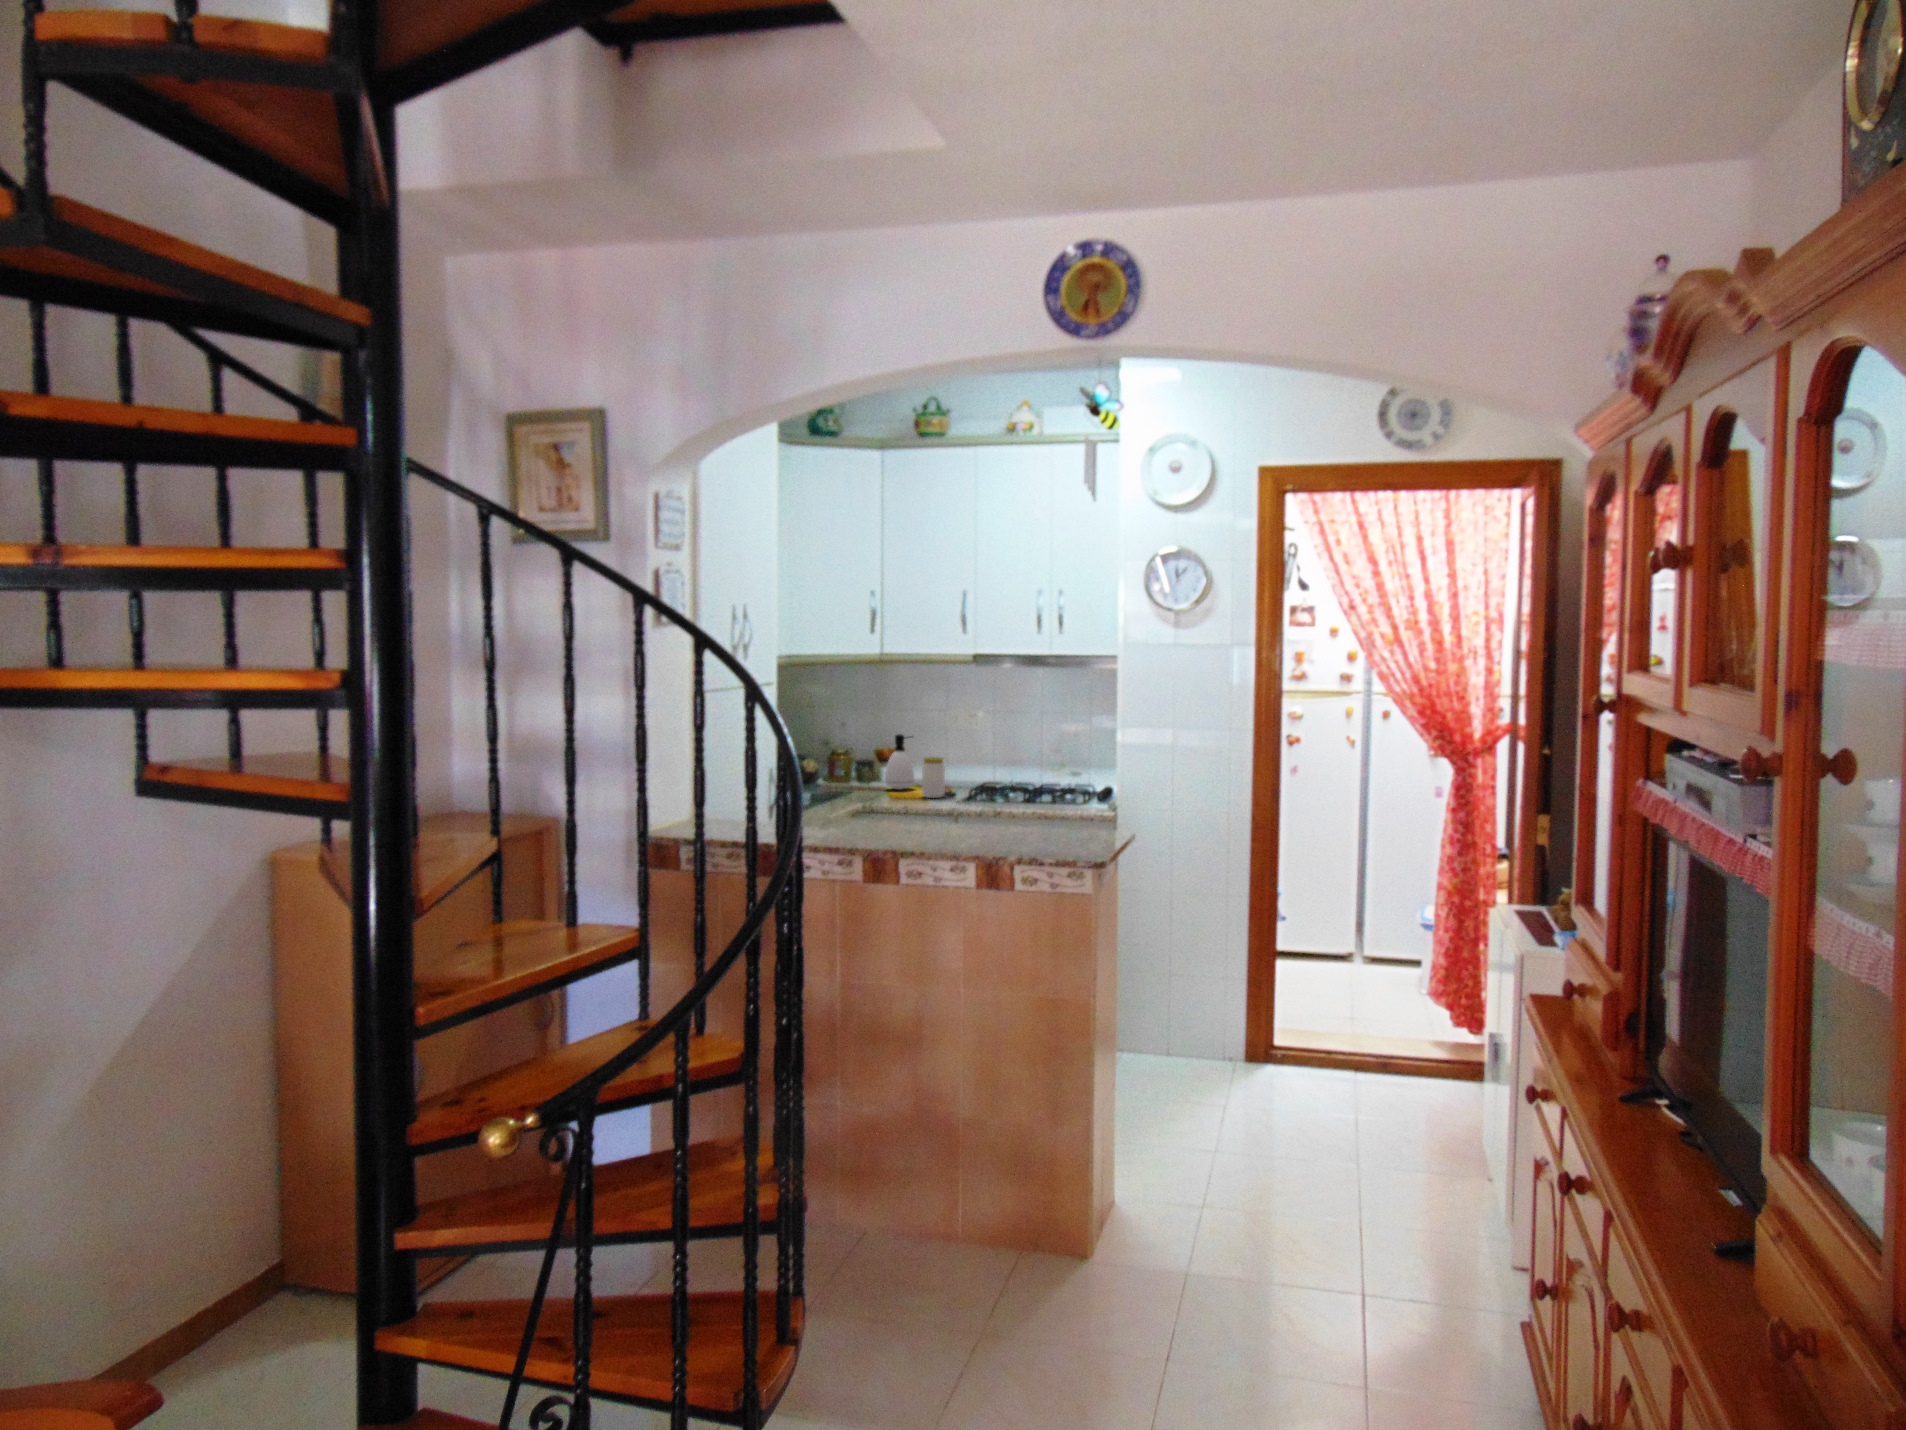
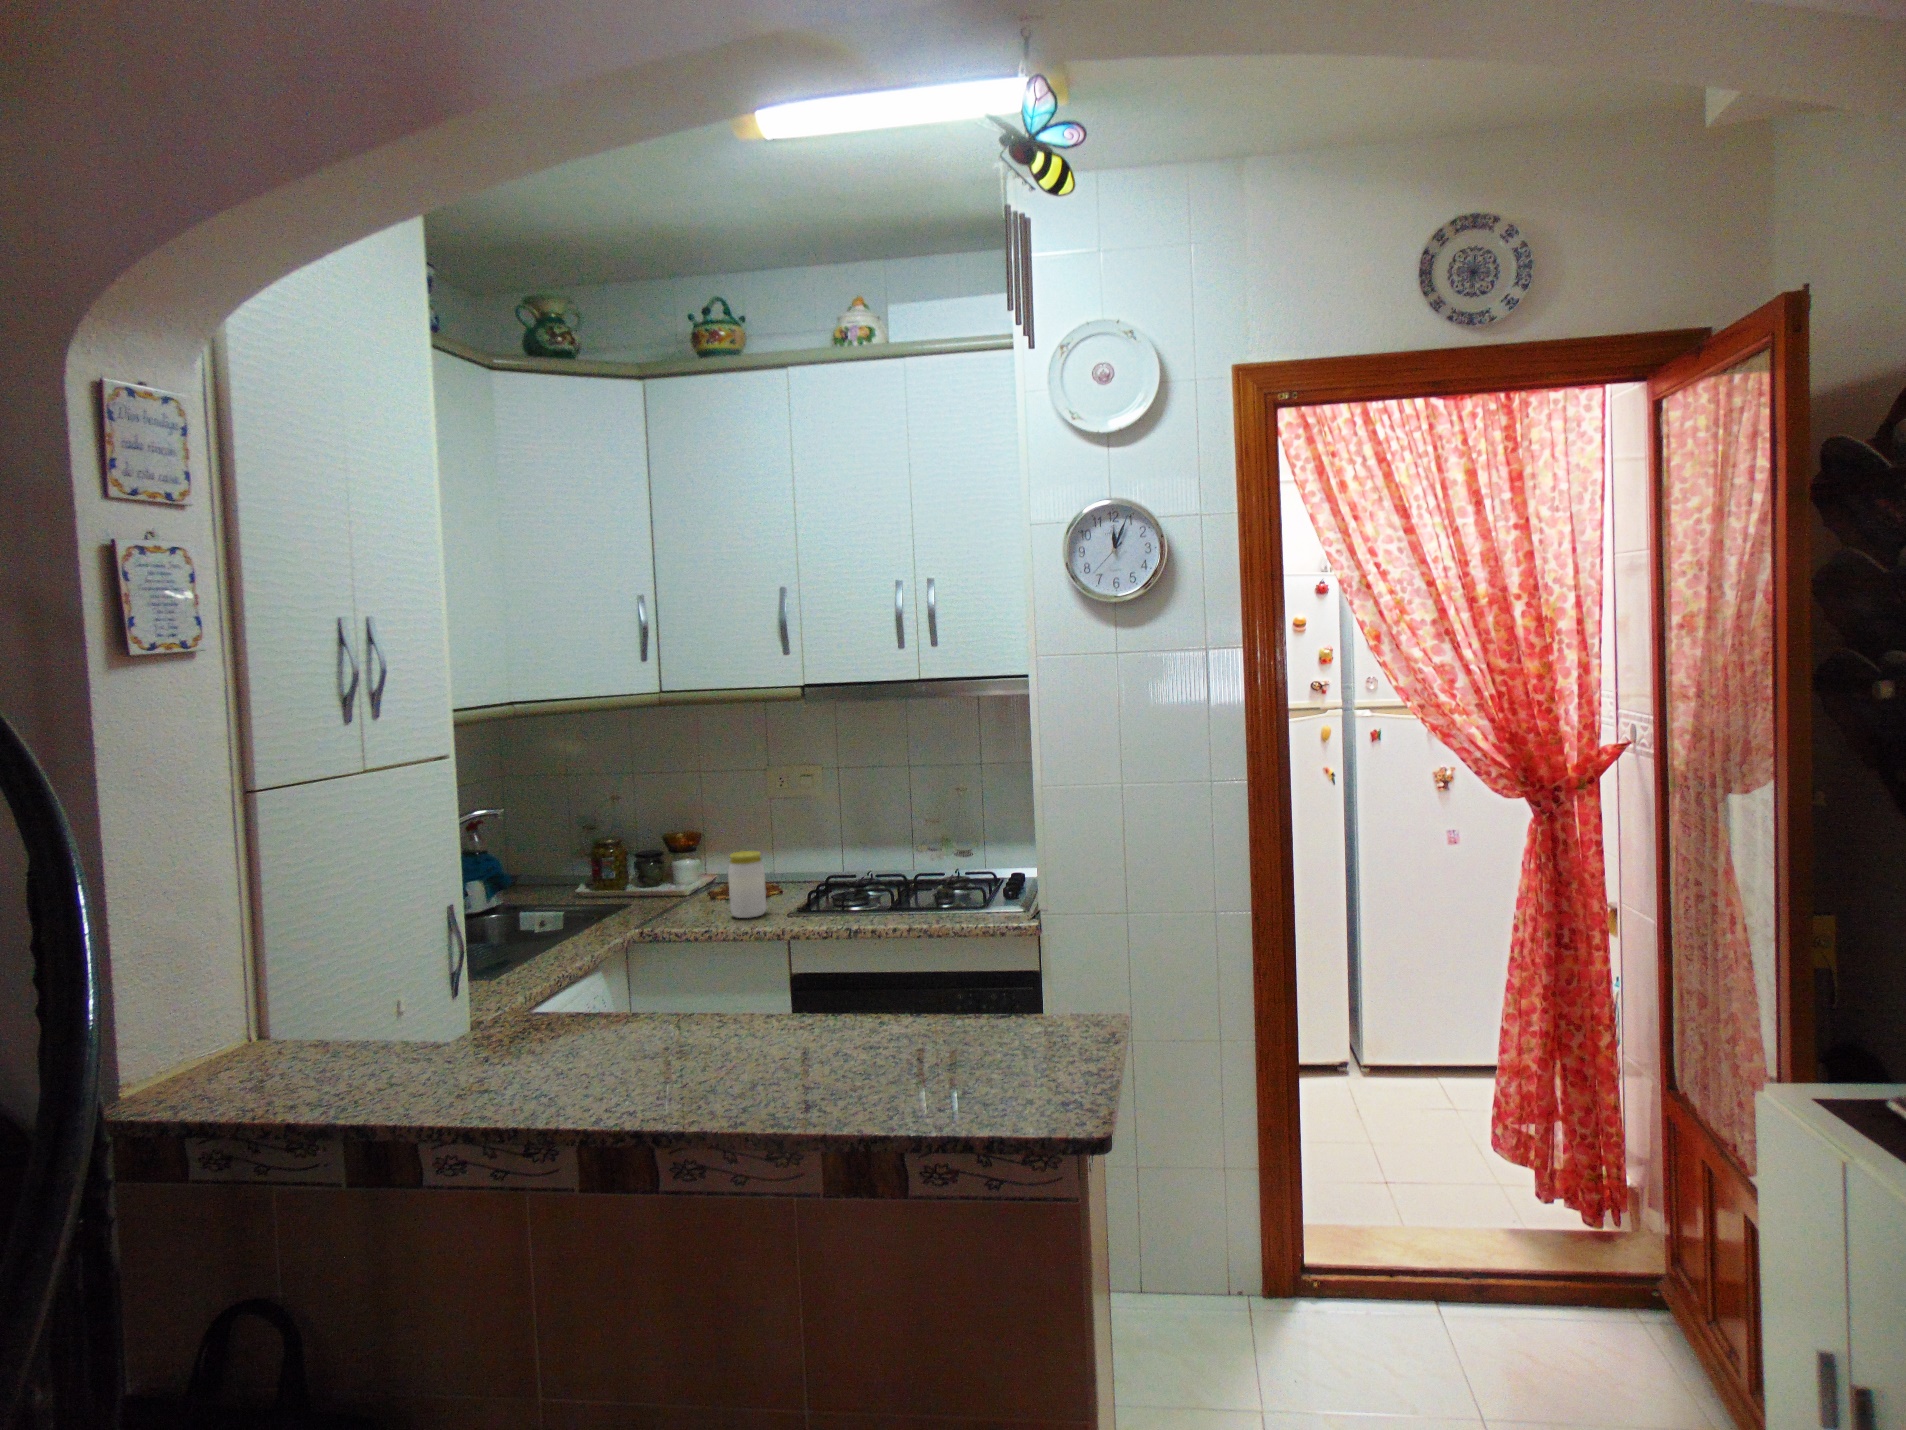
soap dispenser: present [885,734,914,790] -> none [677,815,724,900]

